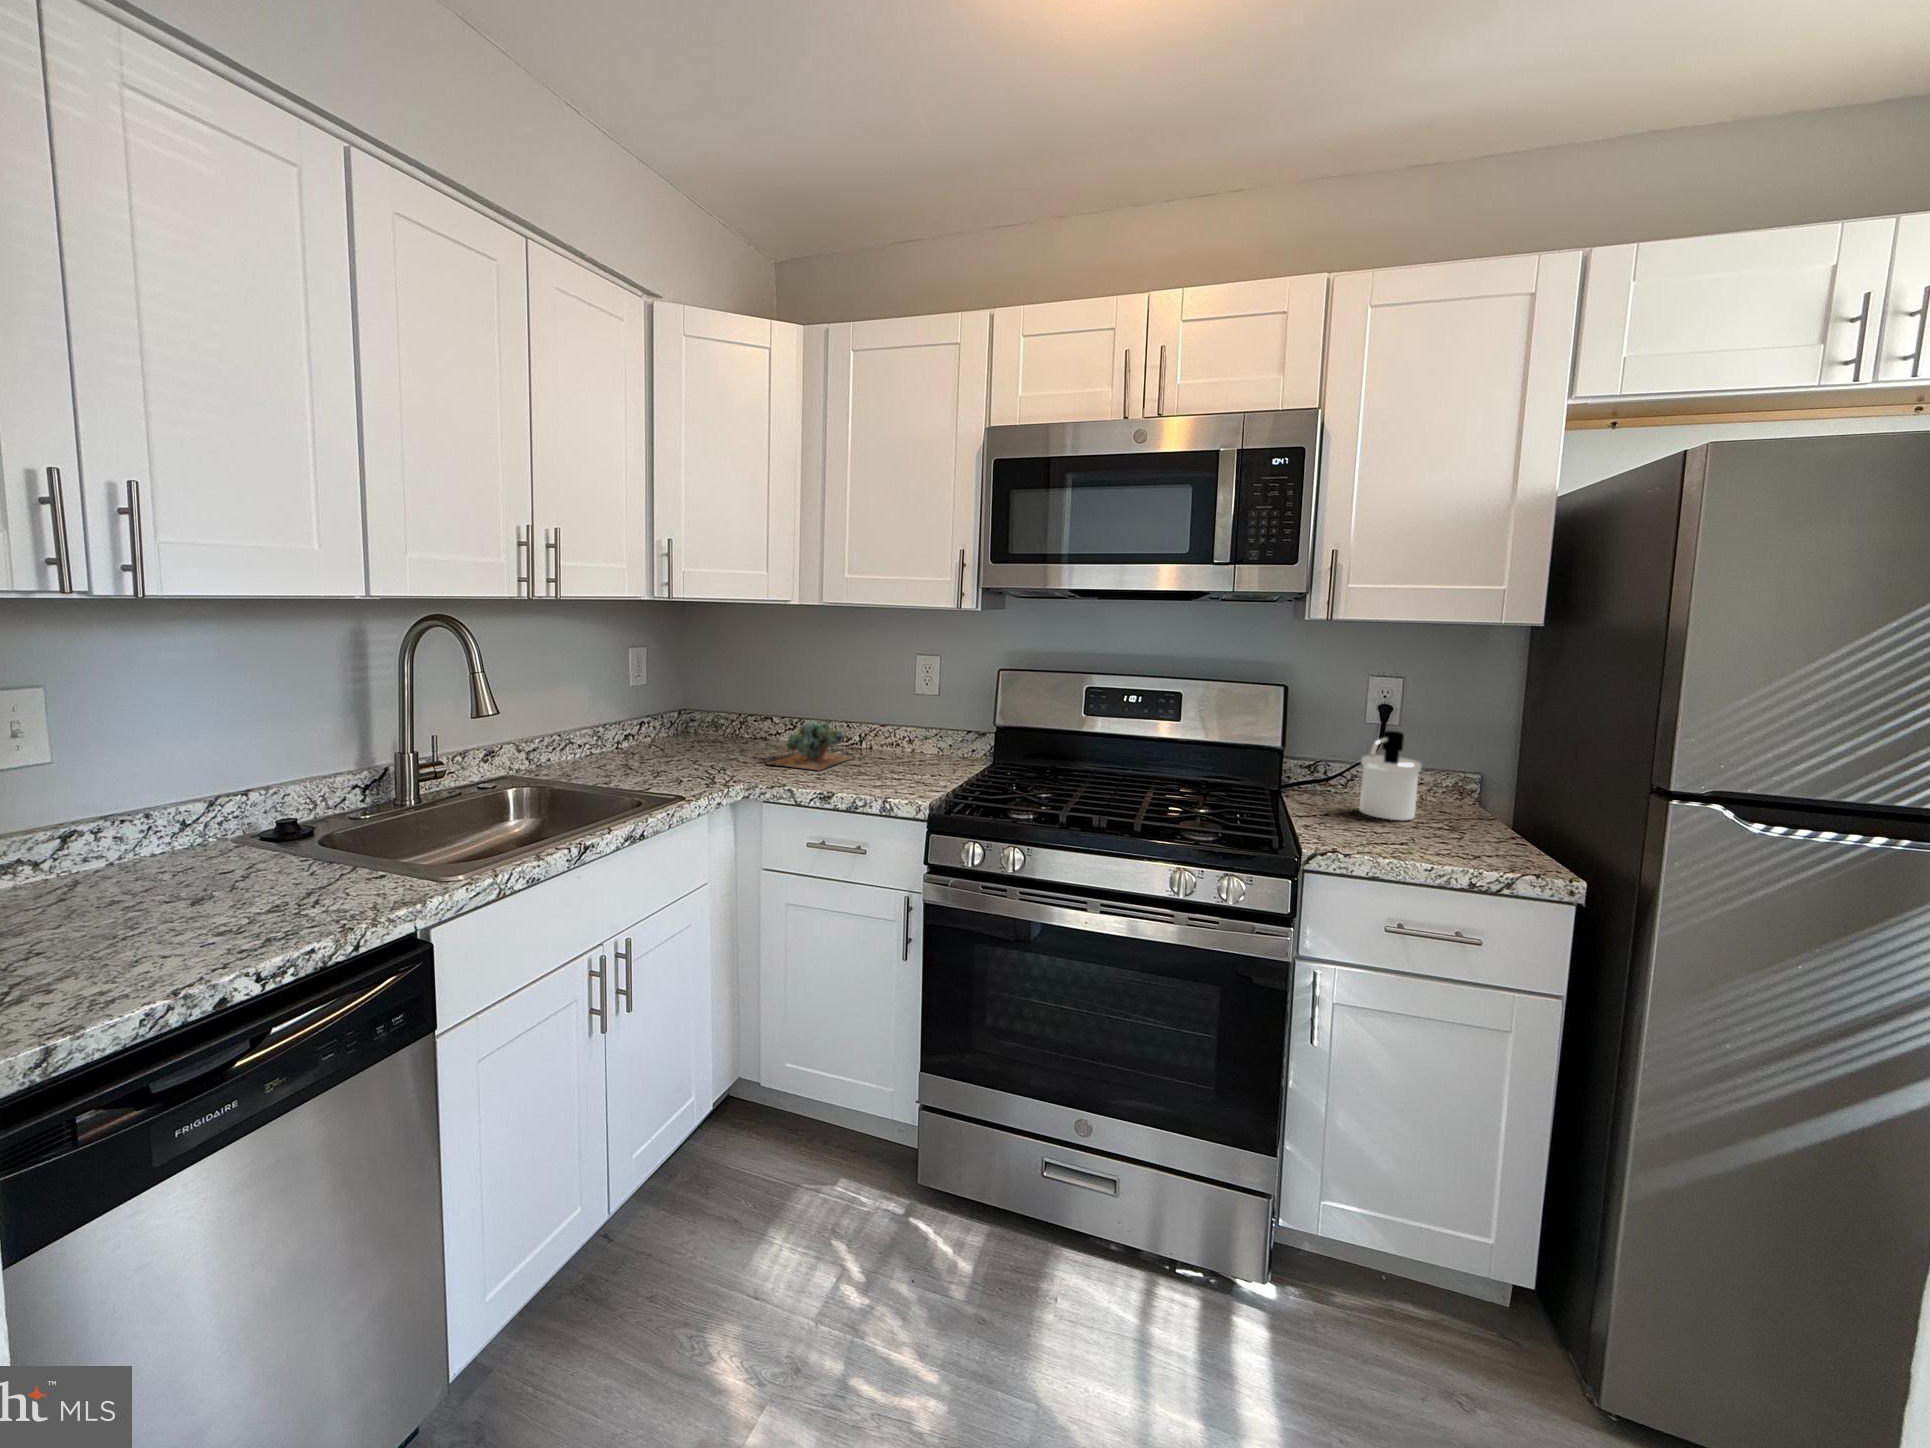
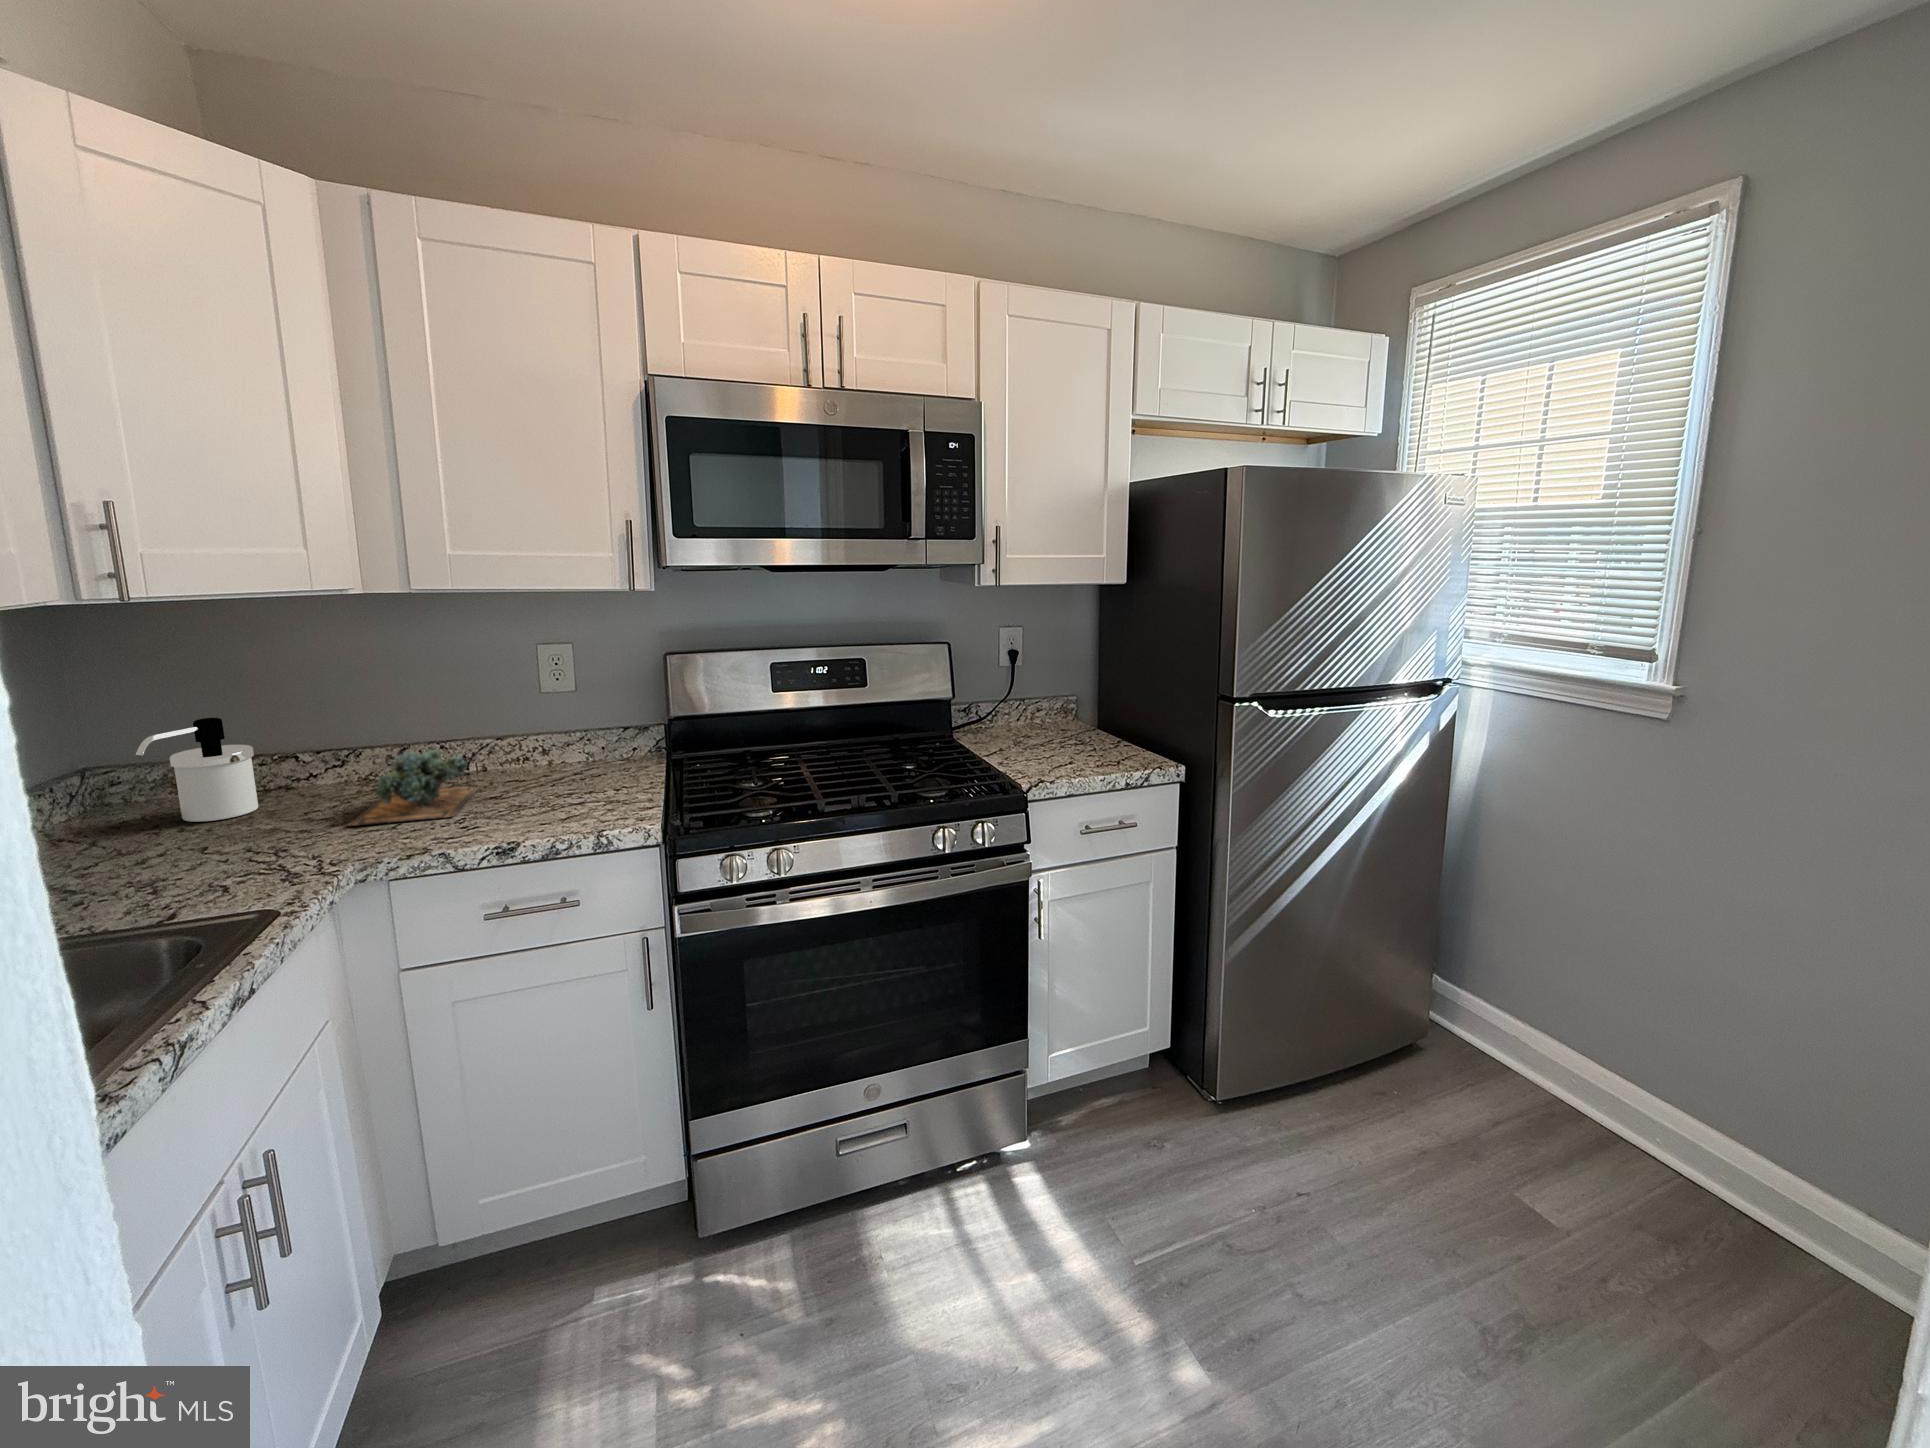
soap dispenser: present [1360,731,1421,820] -> present [135,718,258,822]

